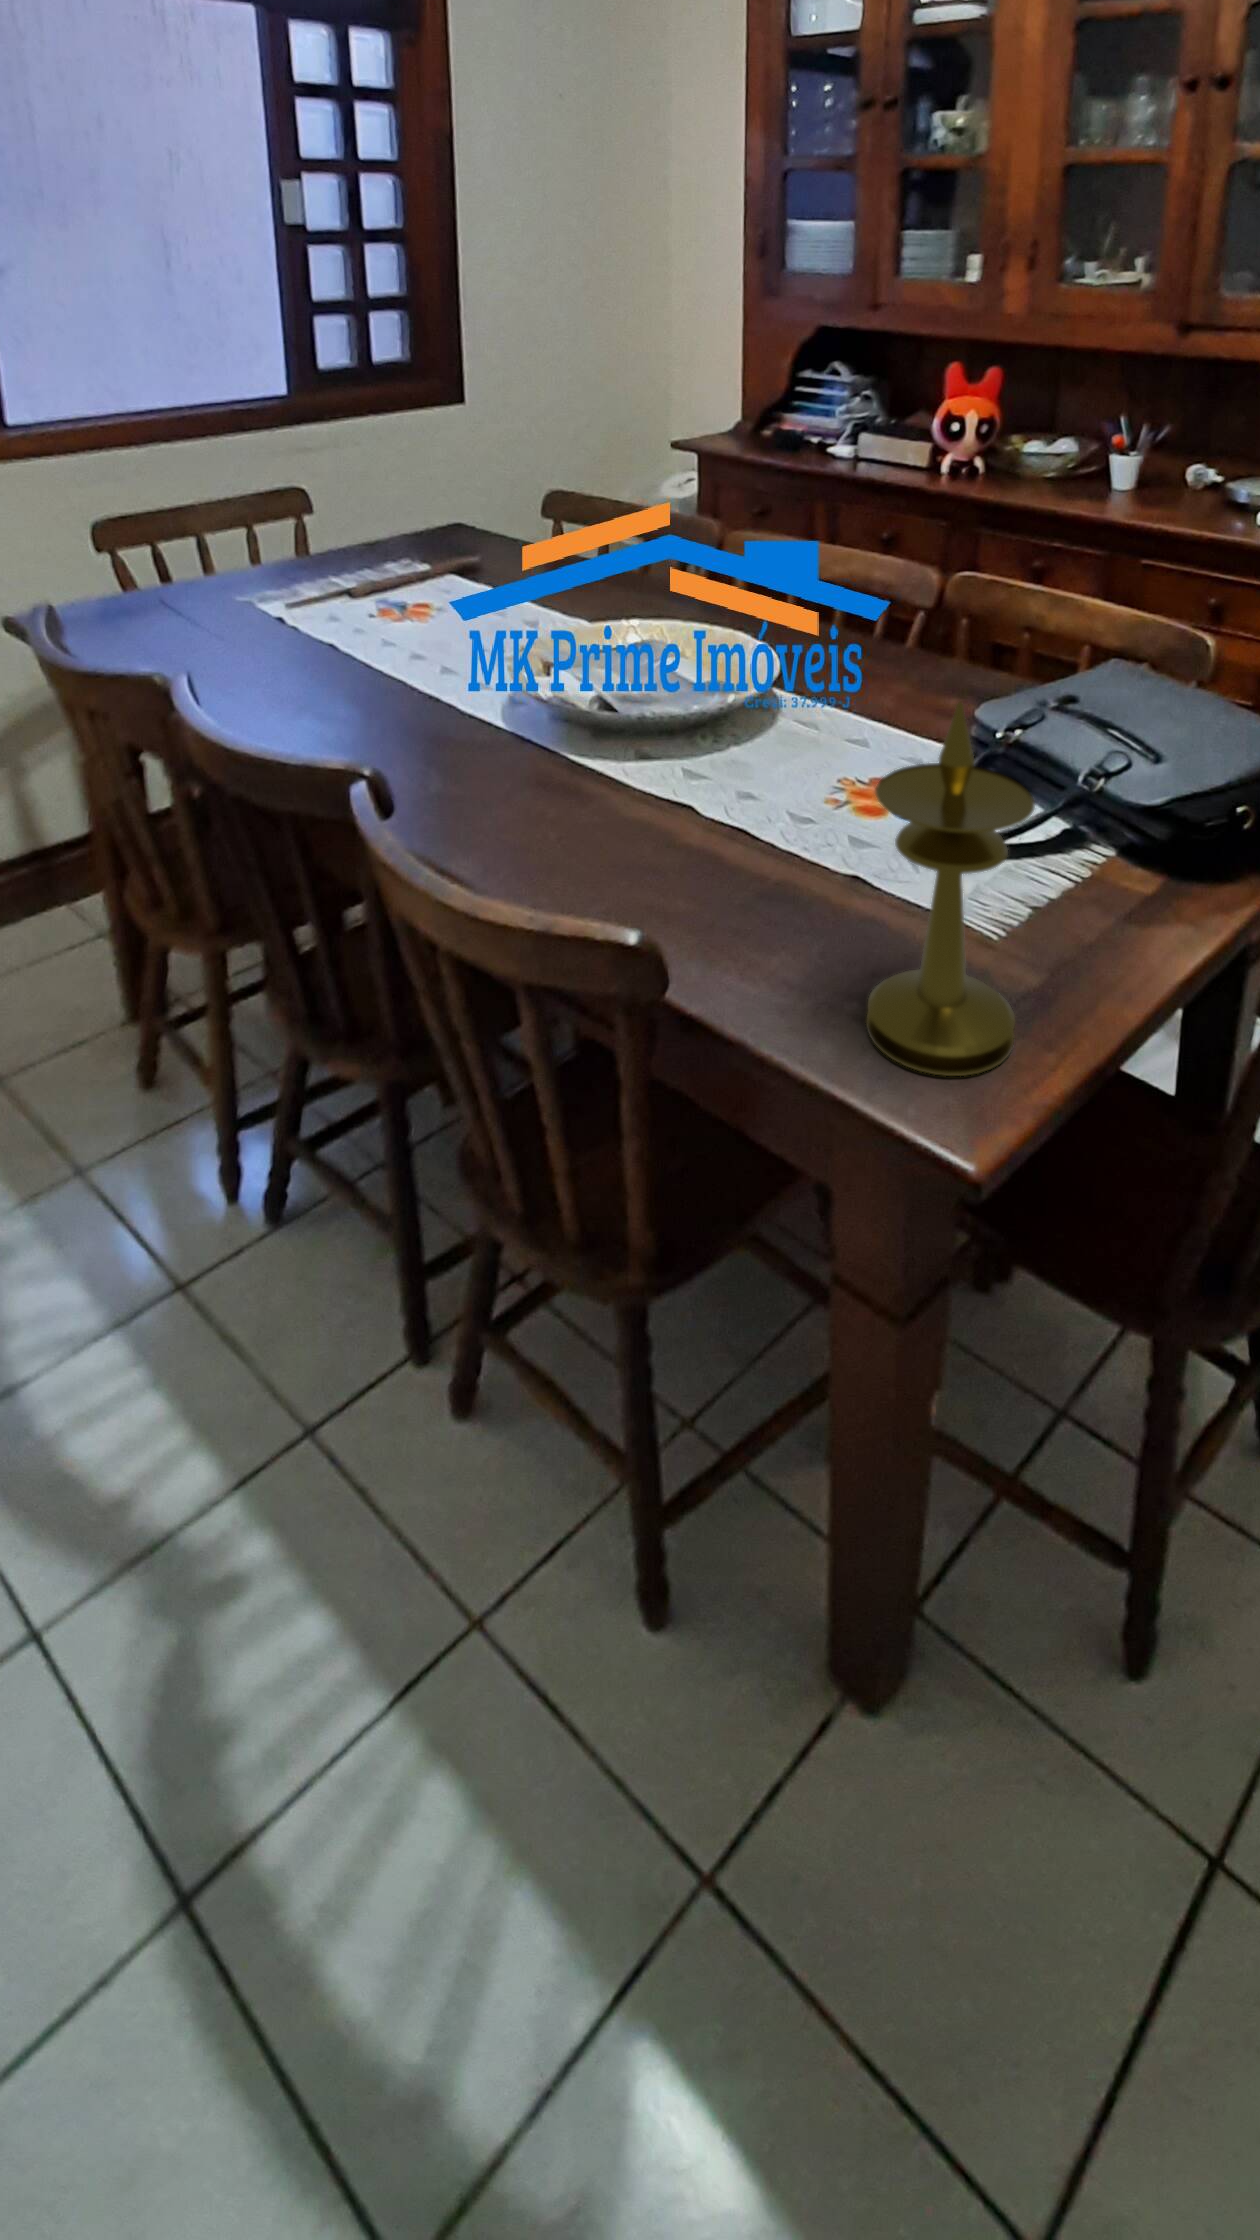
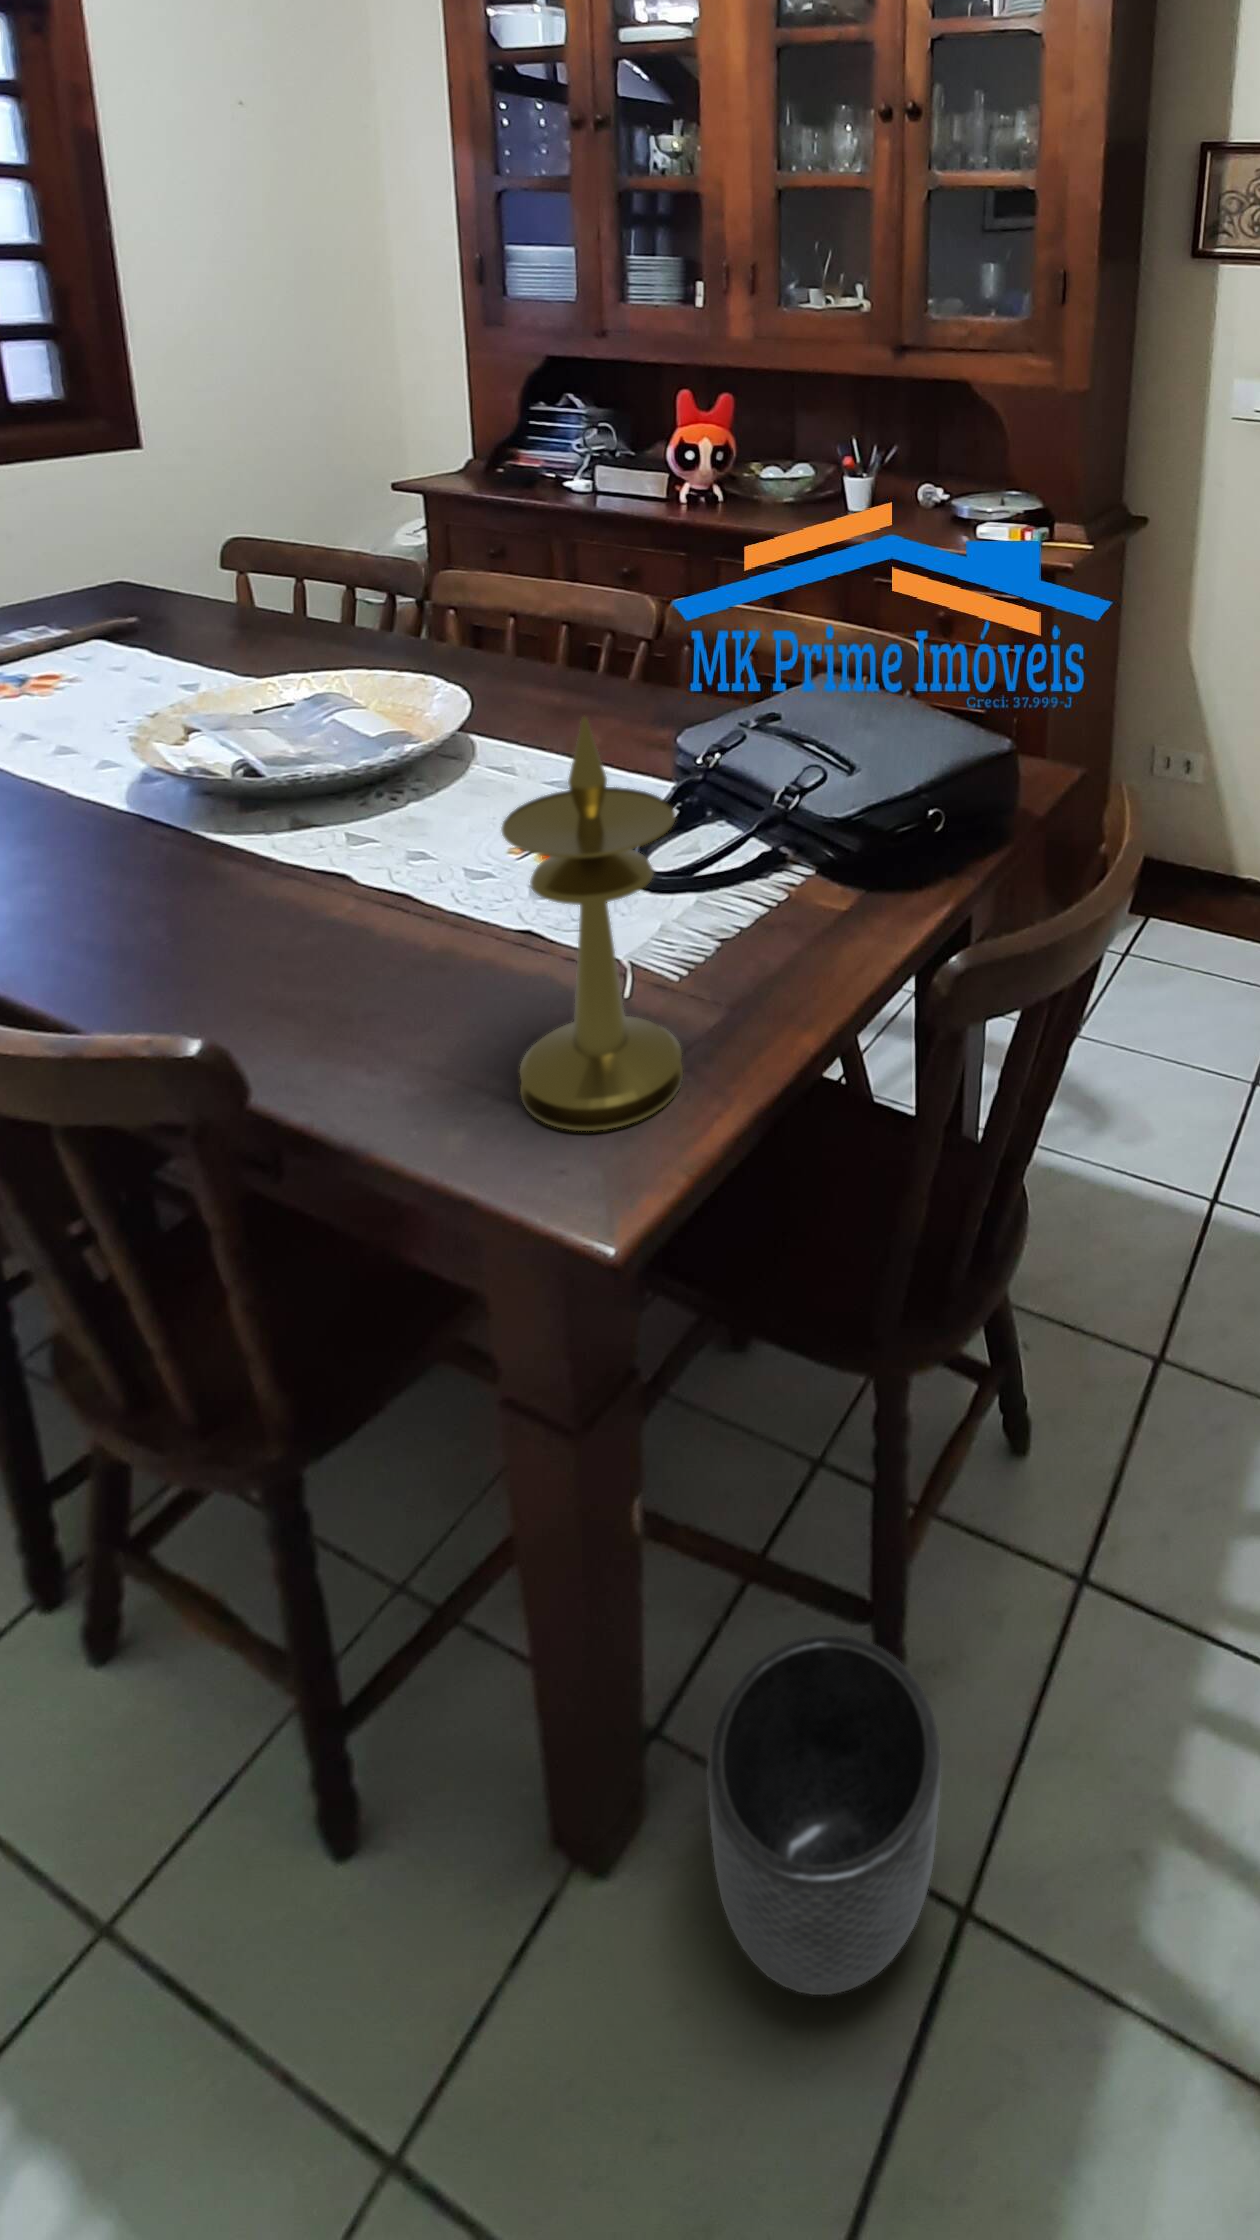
planter: none [977,1564,1207,1894] -> present [707,1634,941,1995]

